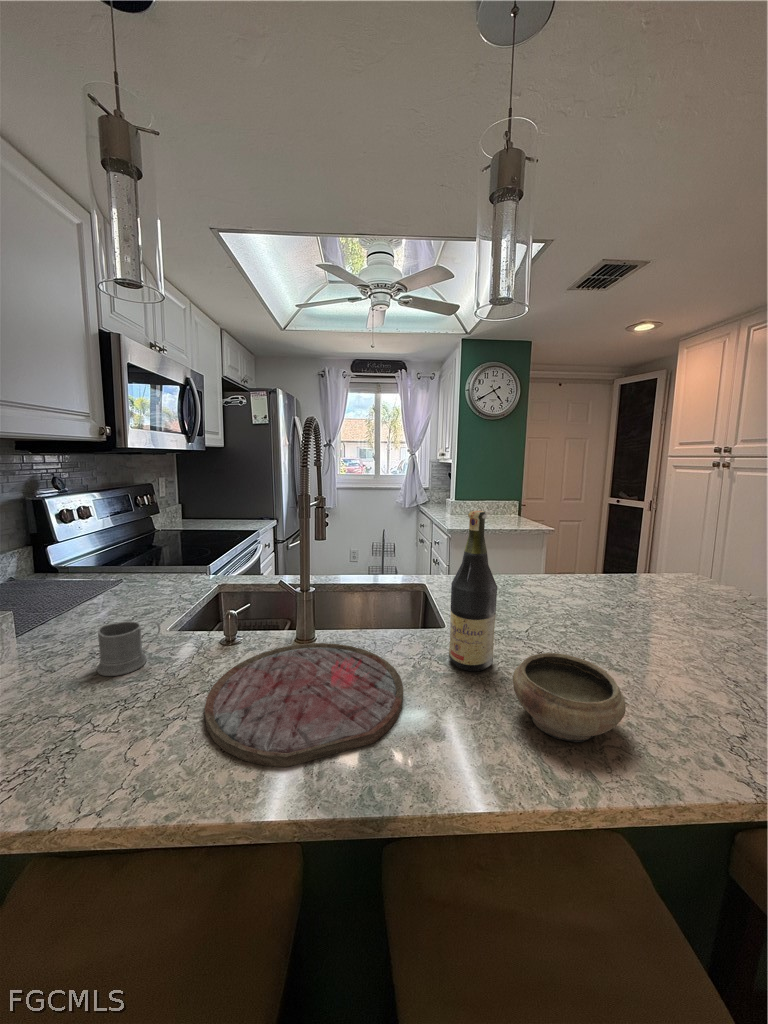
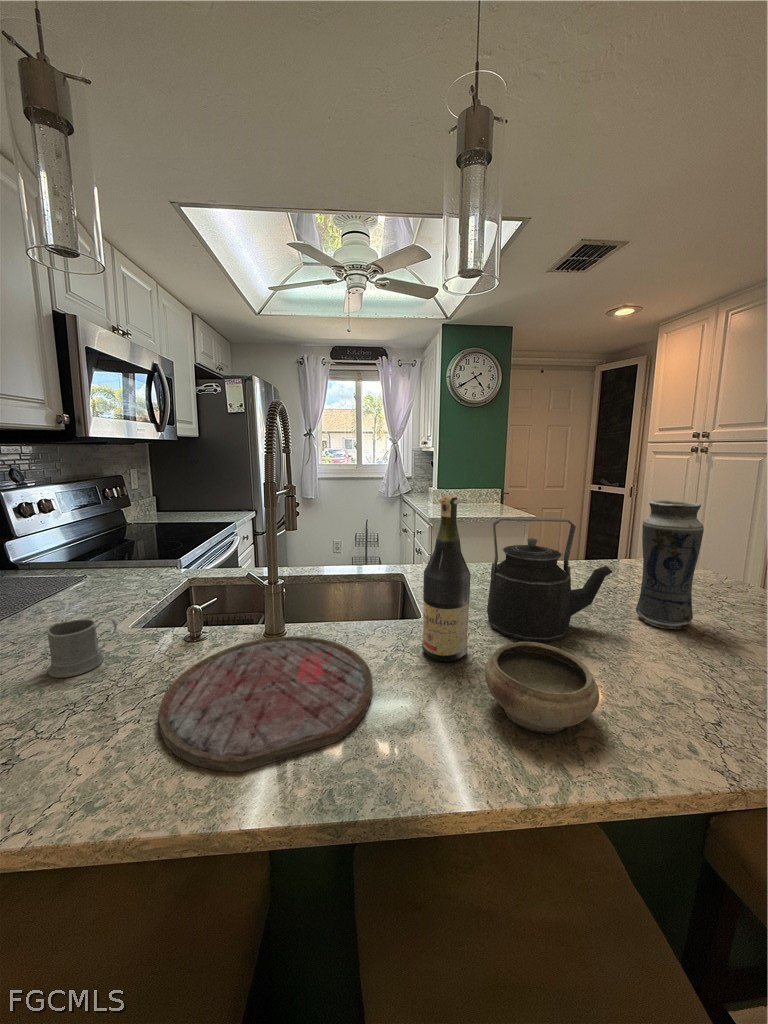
vase: none [660,517,729,646] -> present [636,500,704,629]
kettle: none [511,532,637,655] -> present [487,518,612,642]

